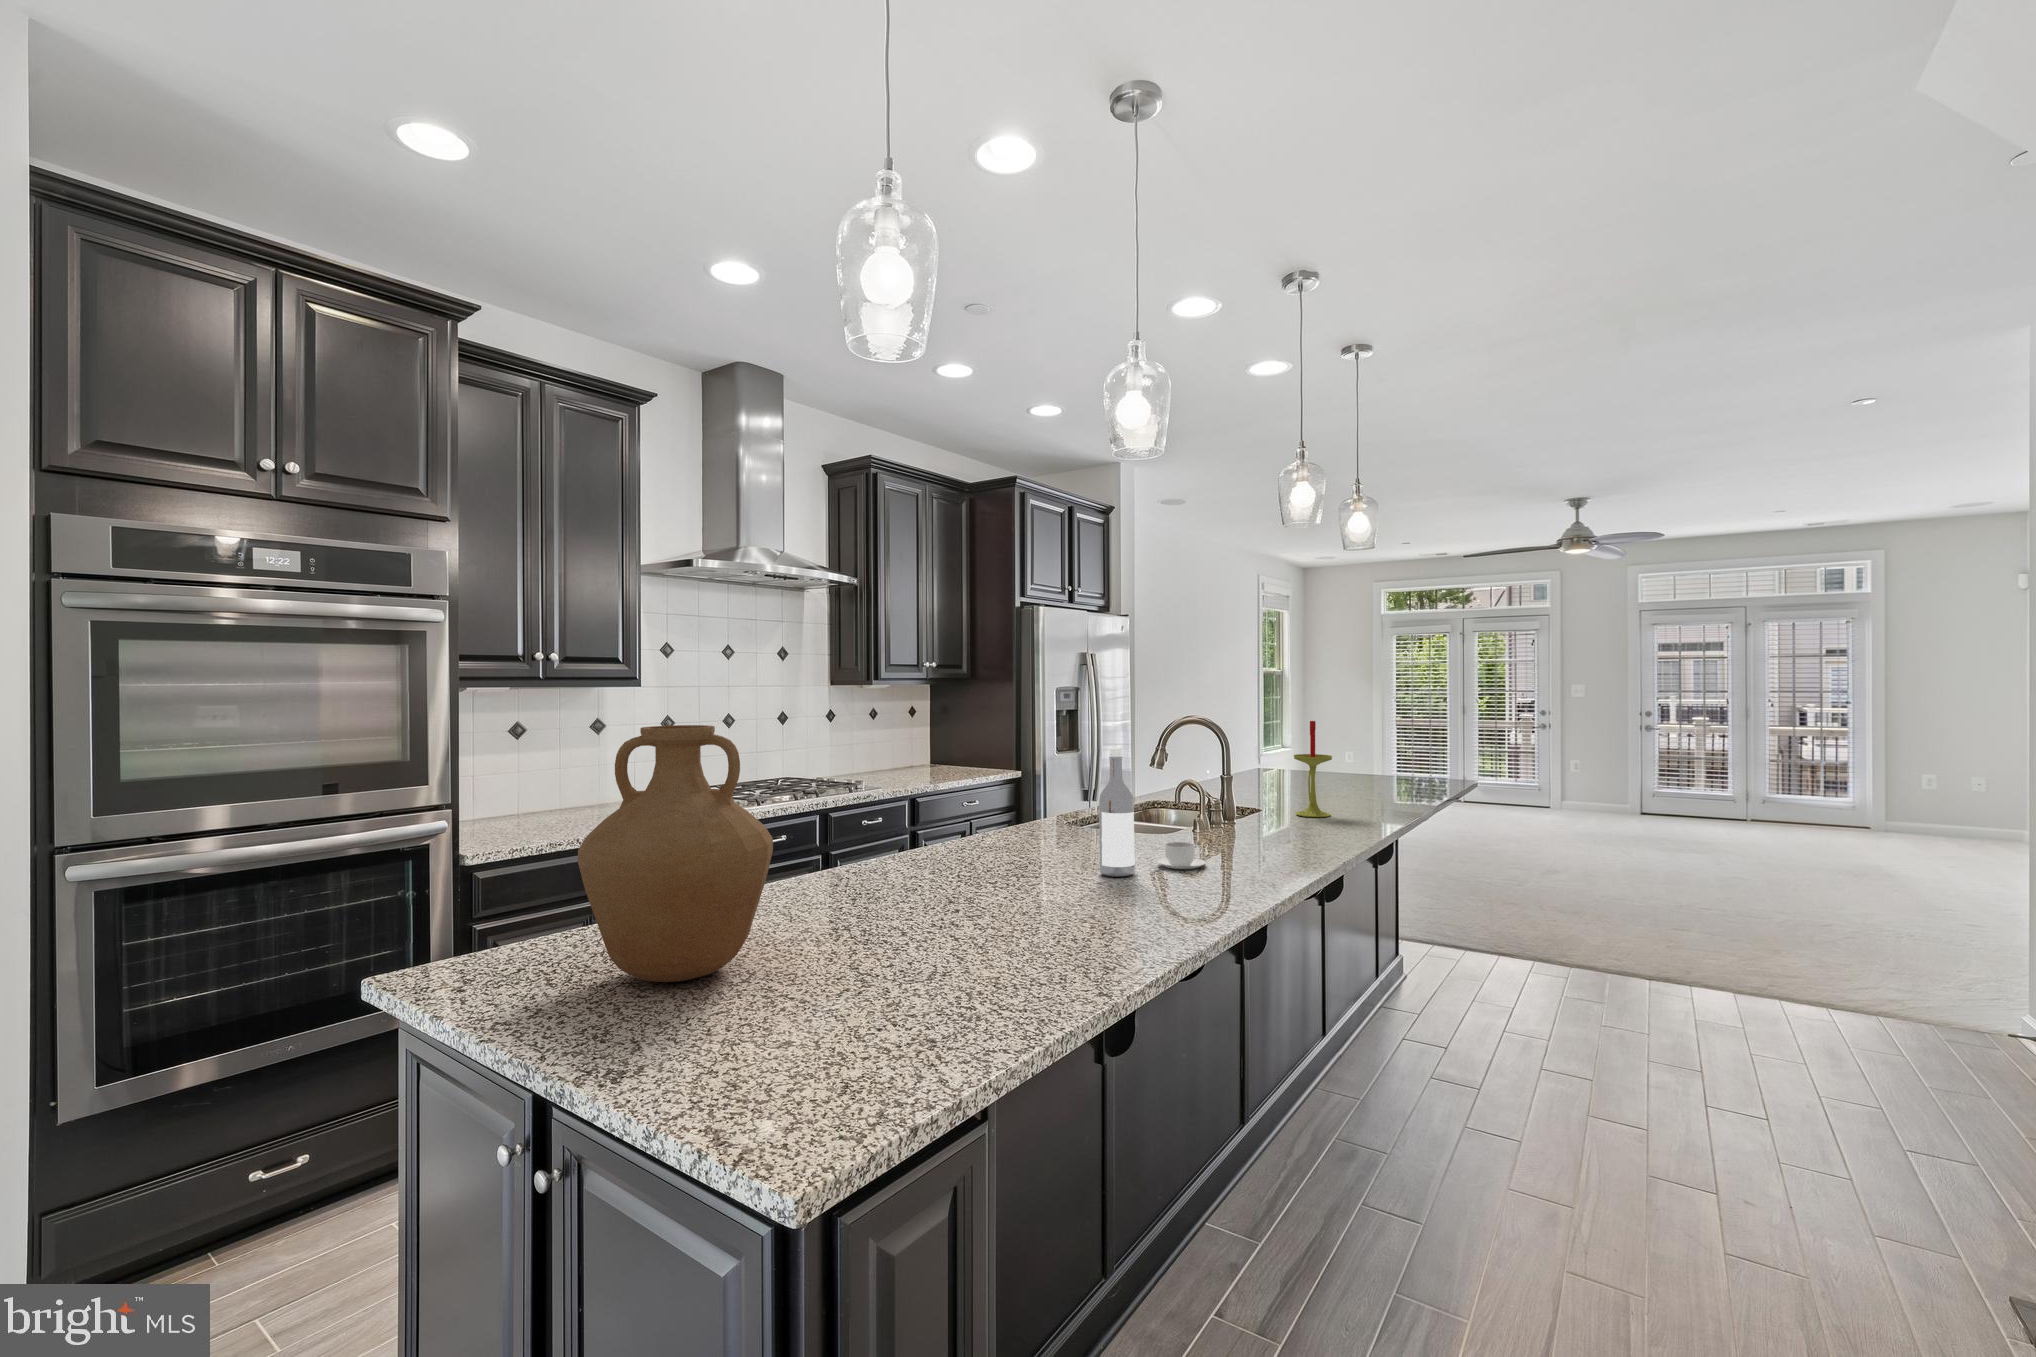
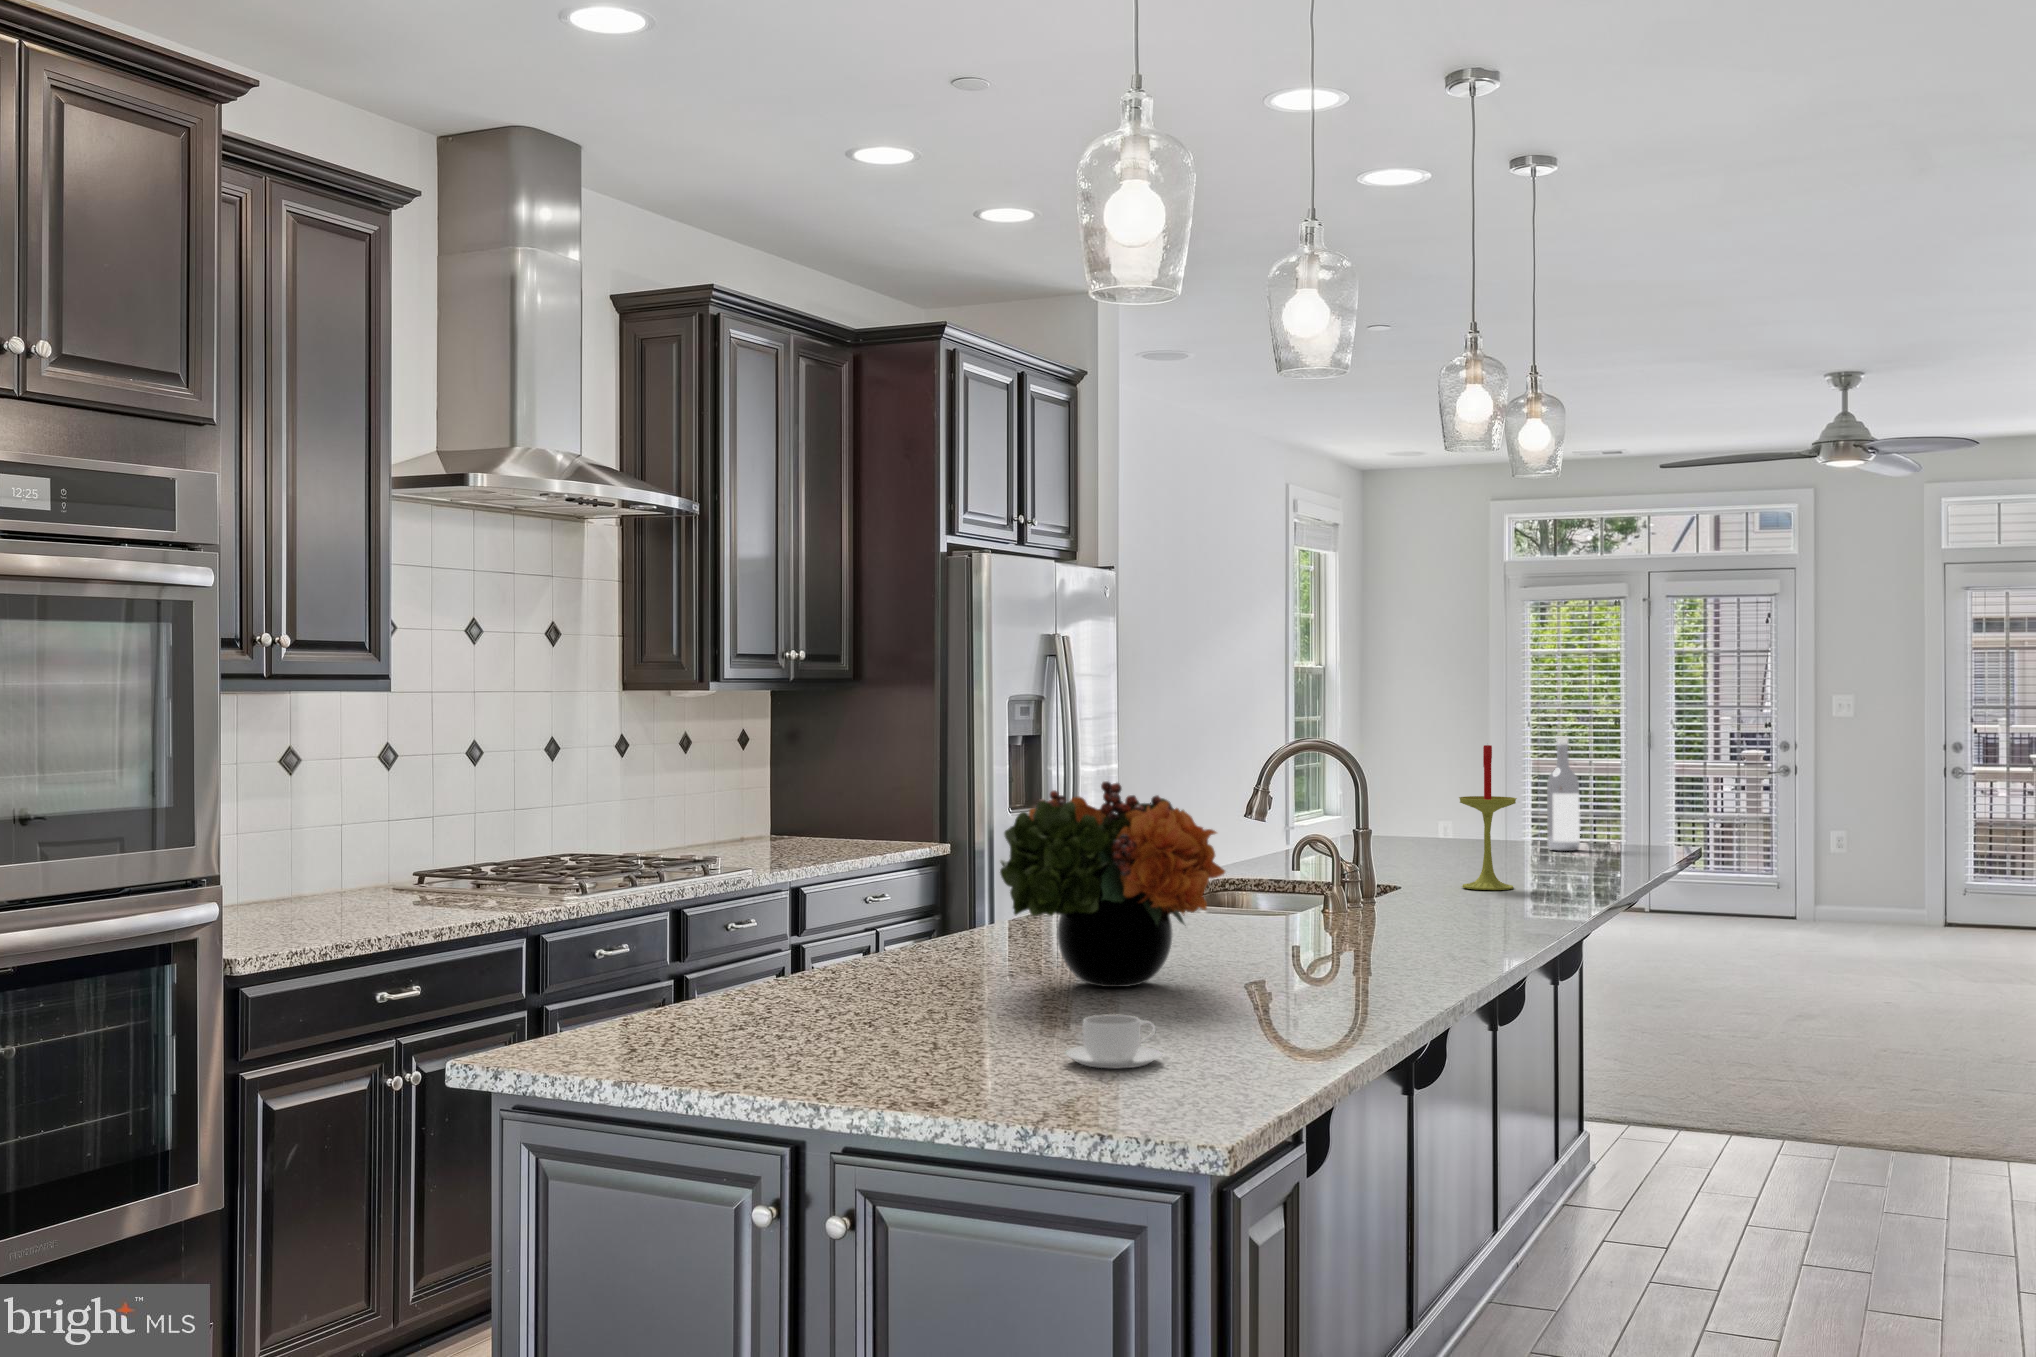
vase: present [578,725,773,982] -> none [720,736,951,1054]
wine bottle: present [1099,747,1135,877] -> present [1547,736,1580,851]
flower arrangement: none [879,754,1052,908] -> present [1000,781,1225,987]
coffee cup: present [1156,842,1206,869] -> present [1065,1014,1162,1068]

